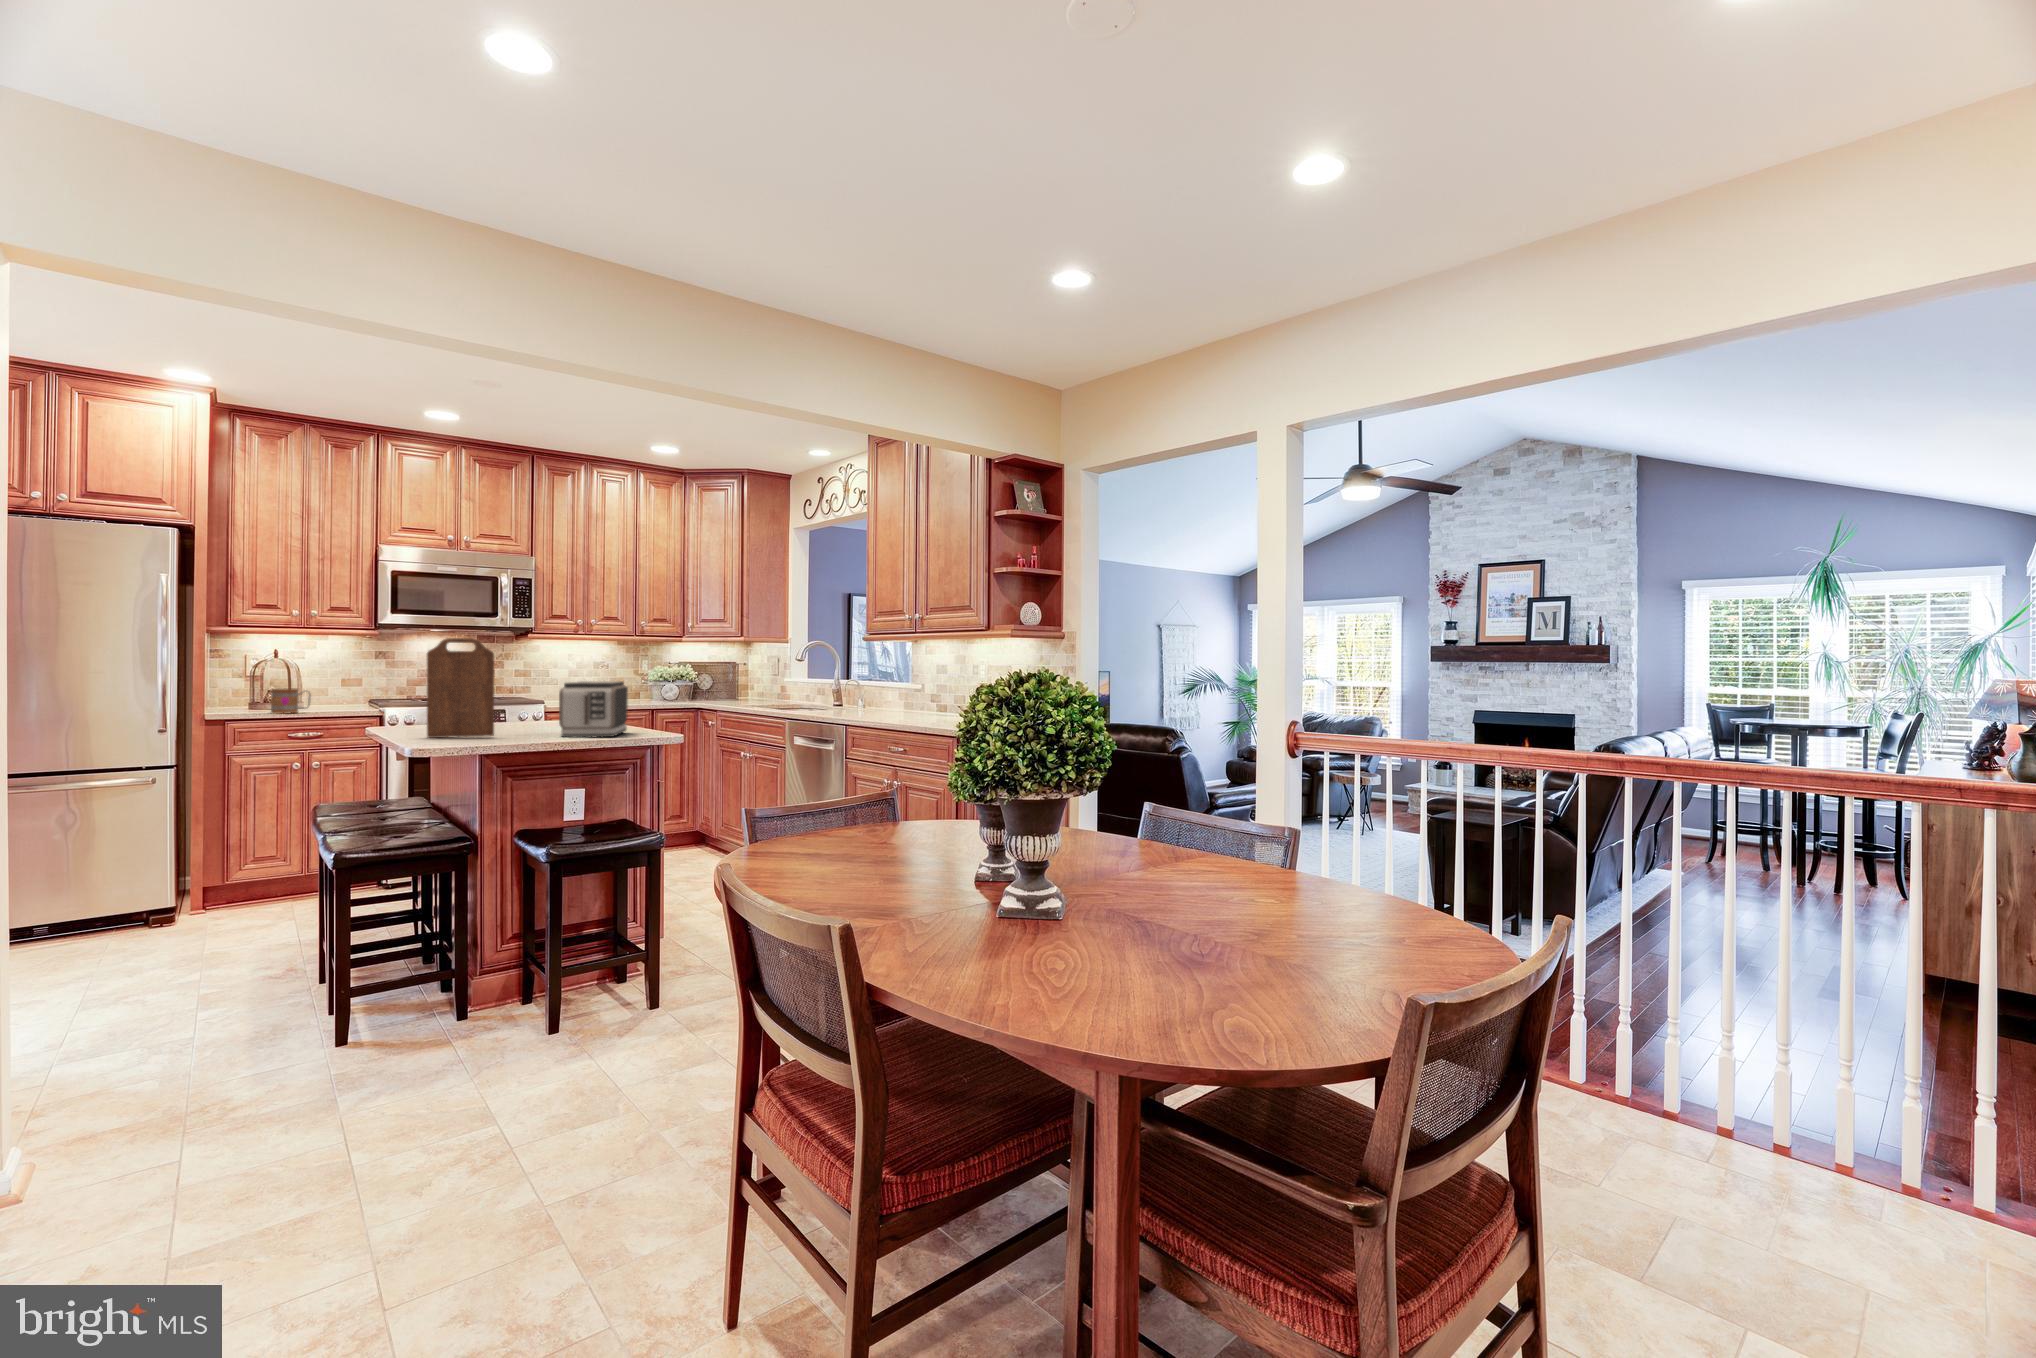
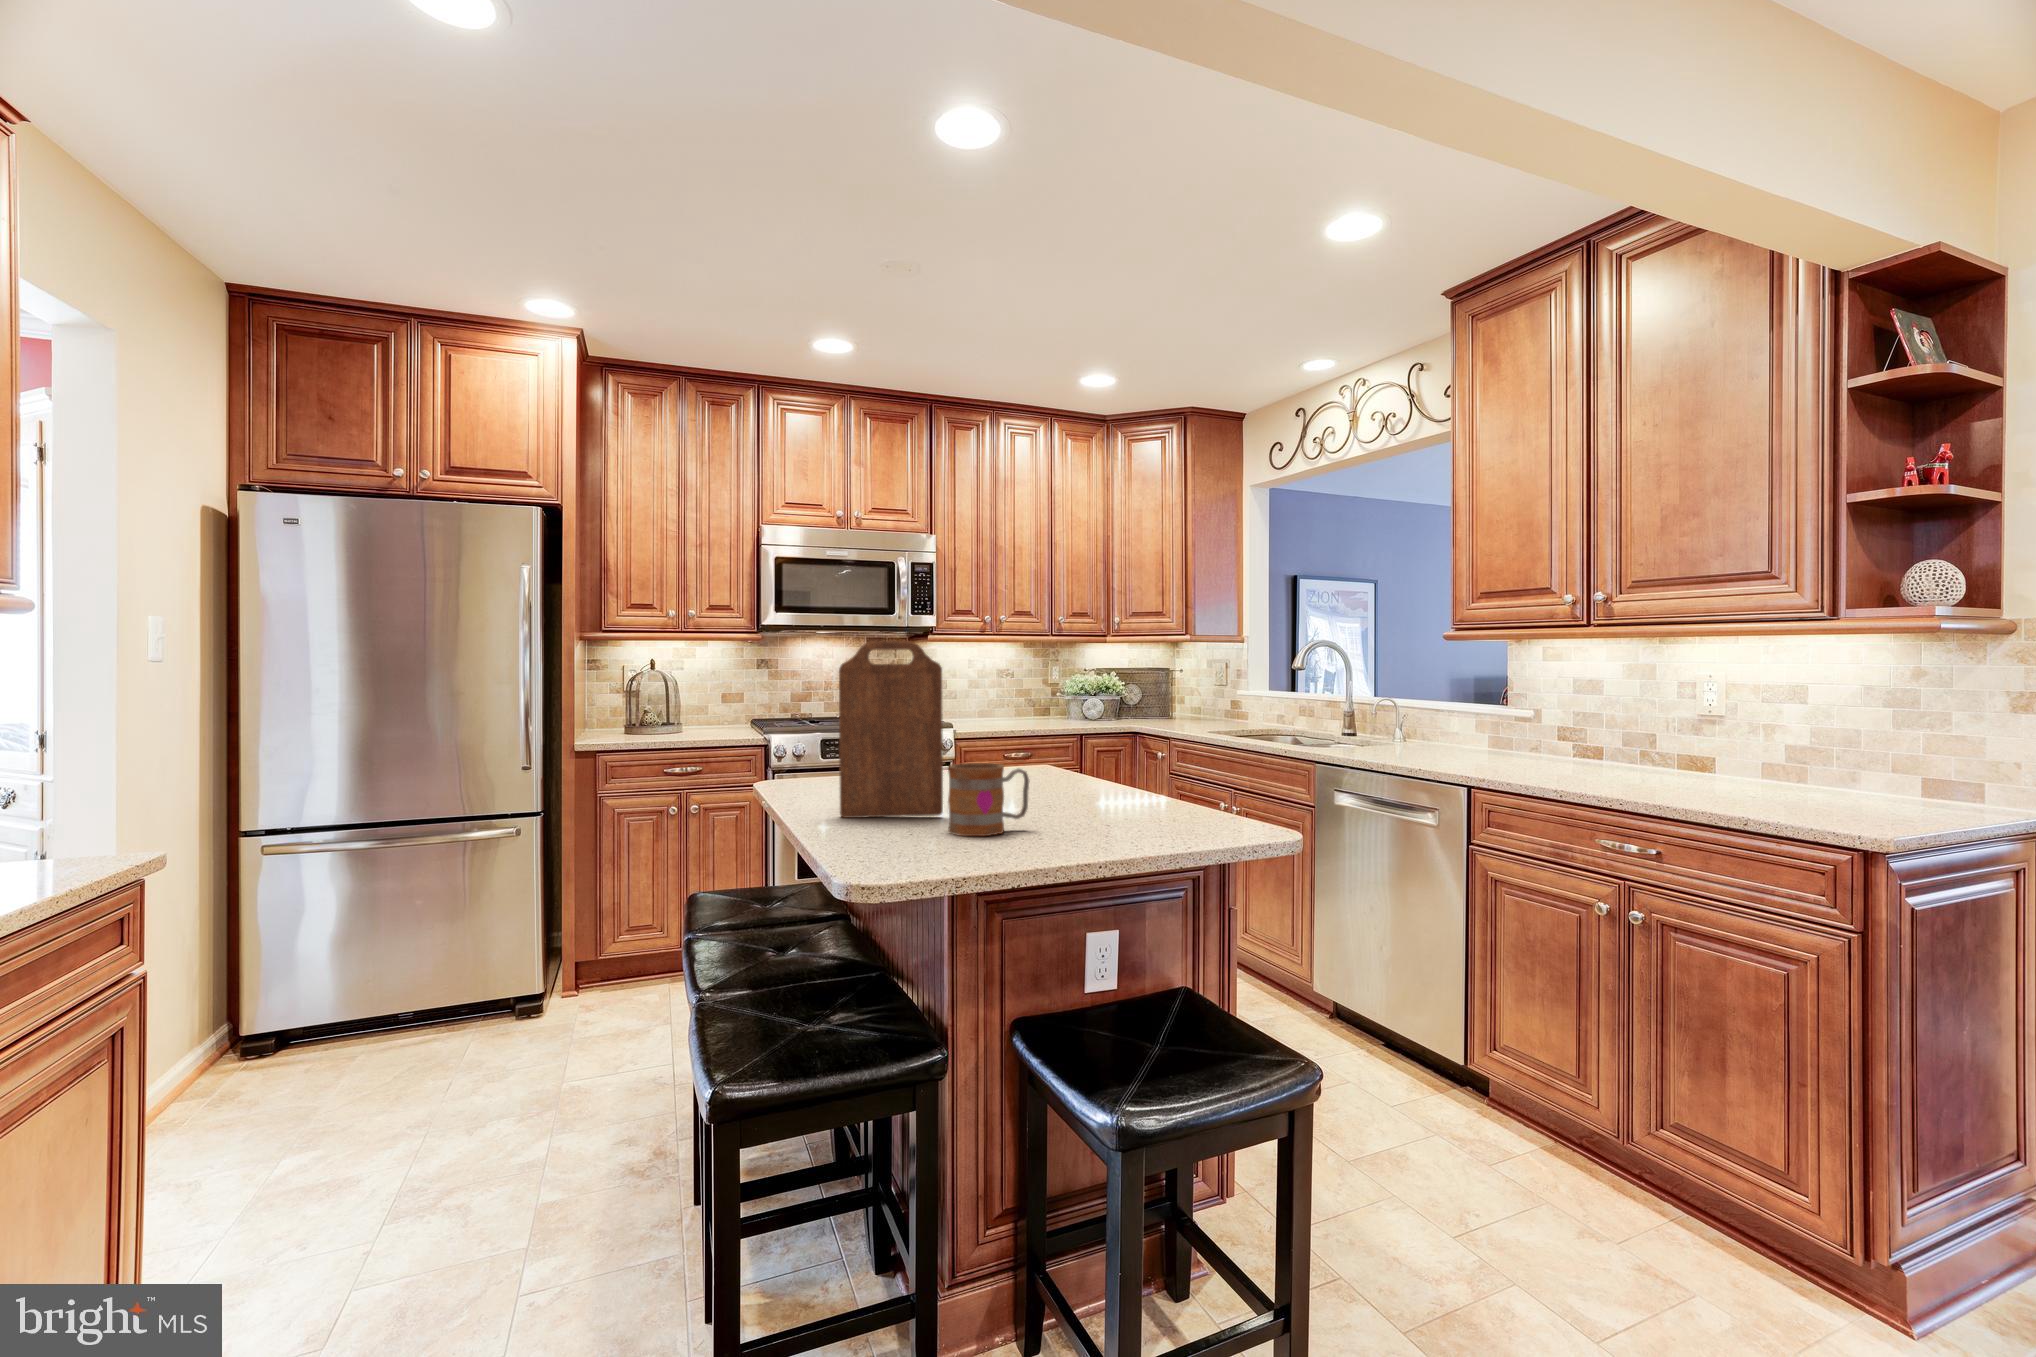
toaster: present [559,681,628,737] -> none [1041,711,1135,817]
mug: present [271,688,311,714] -> present [948,763,1030,836]

